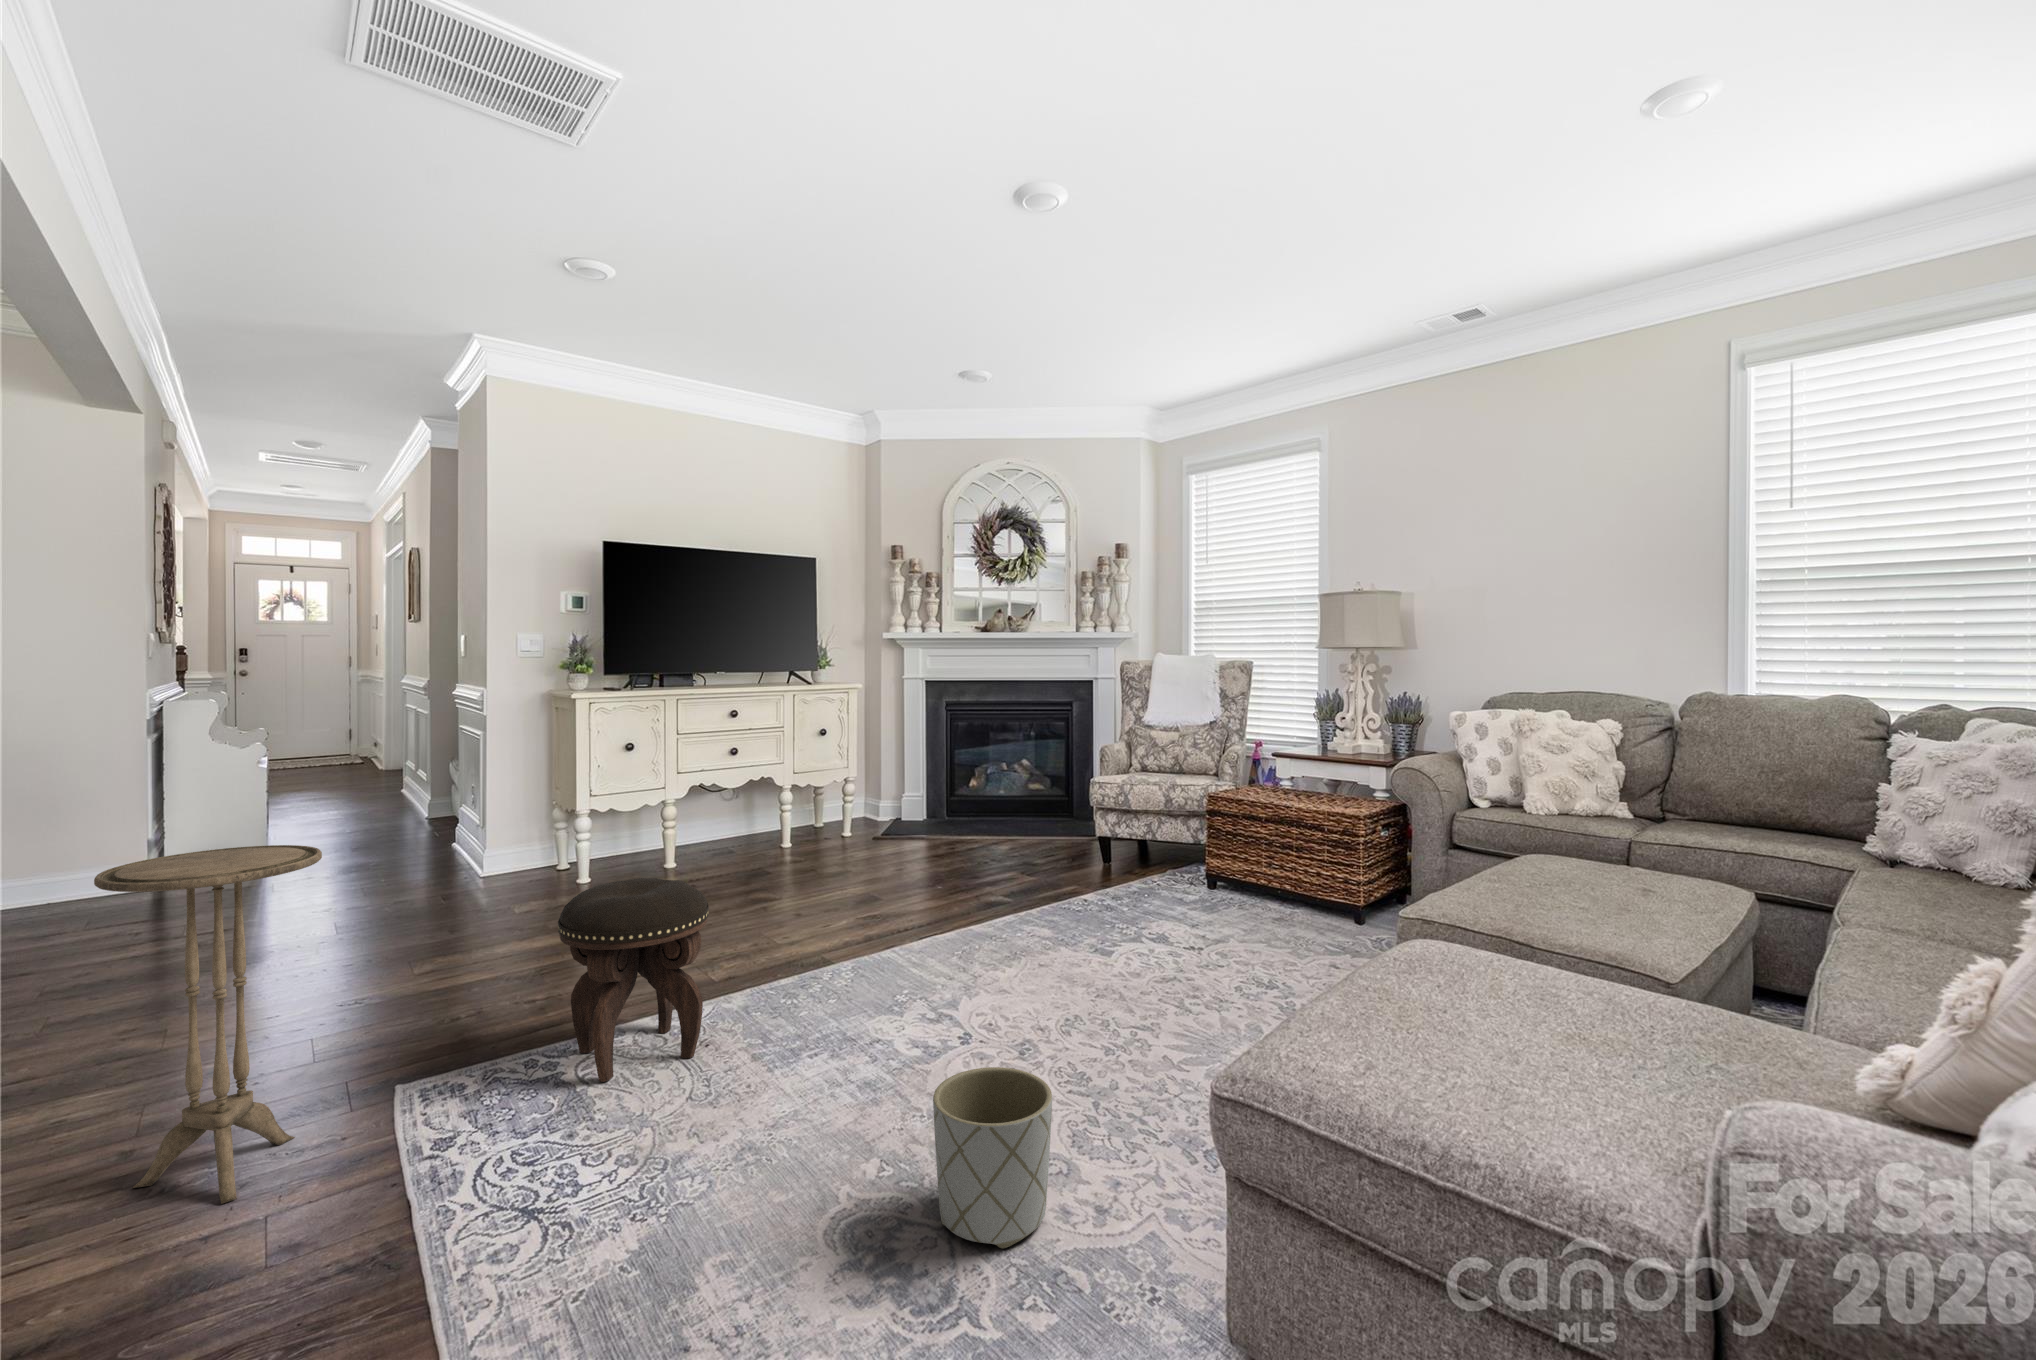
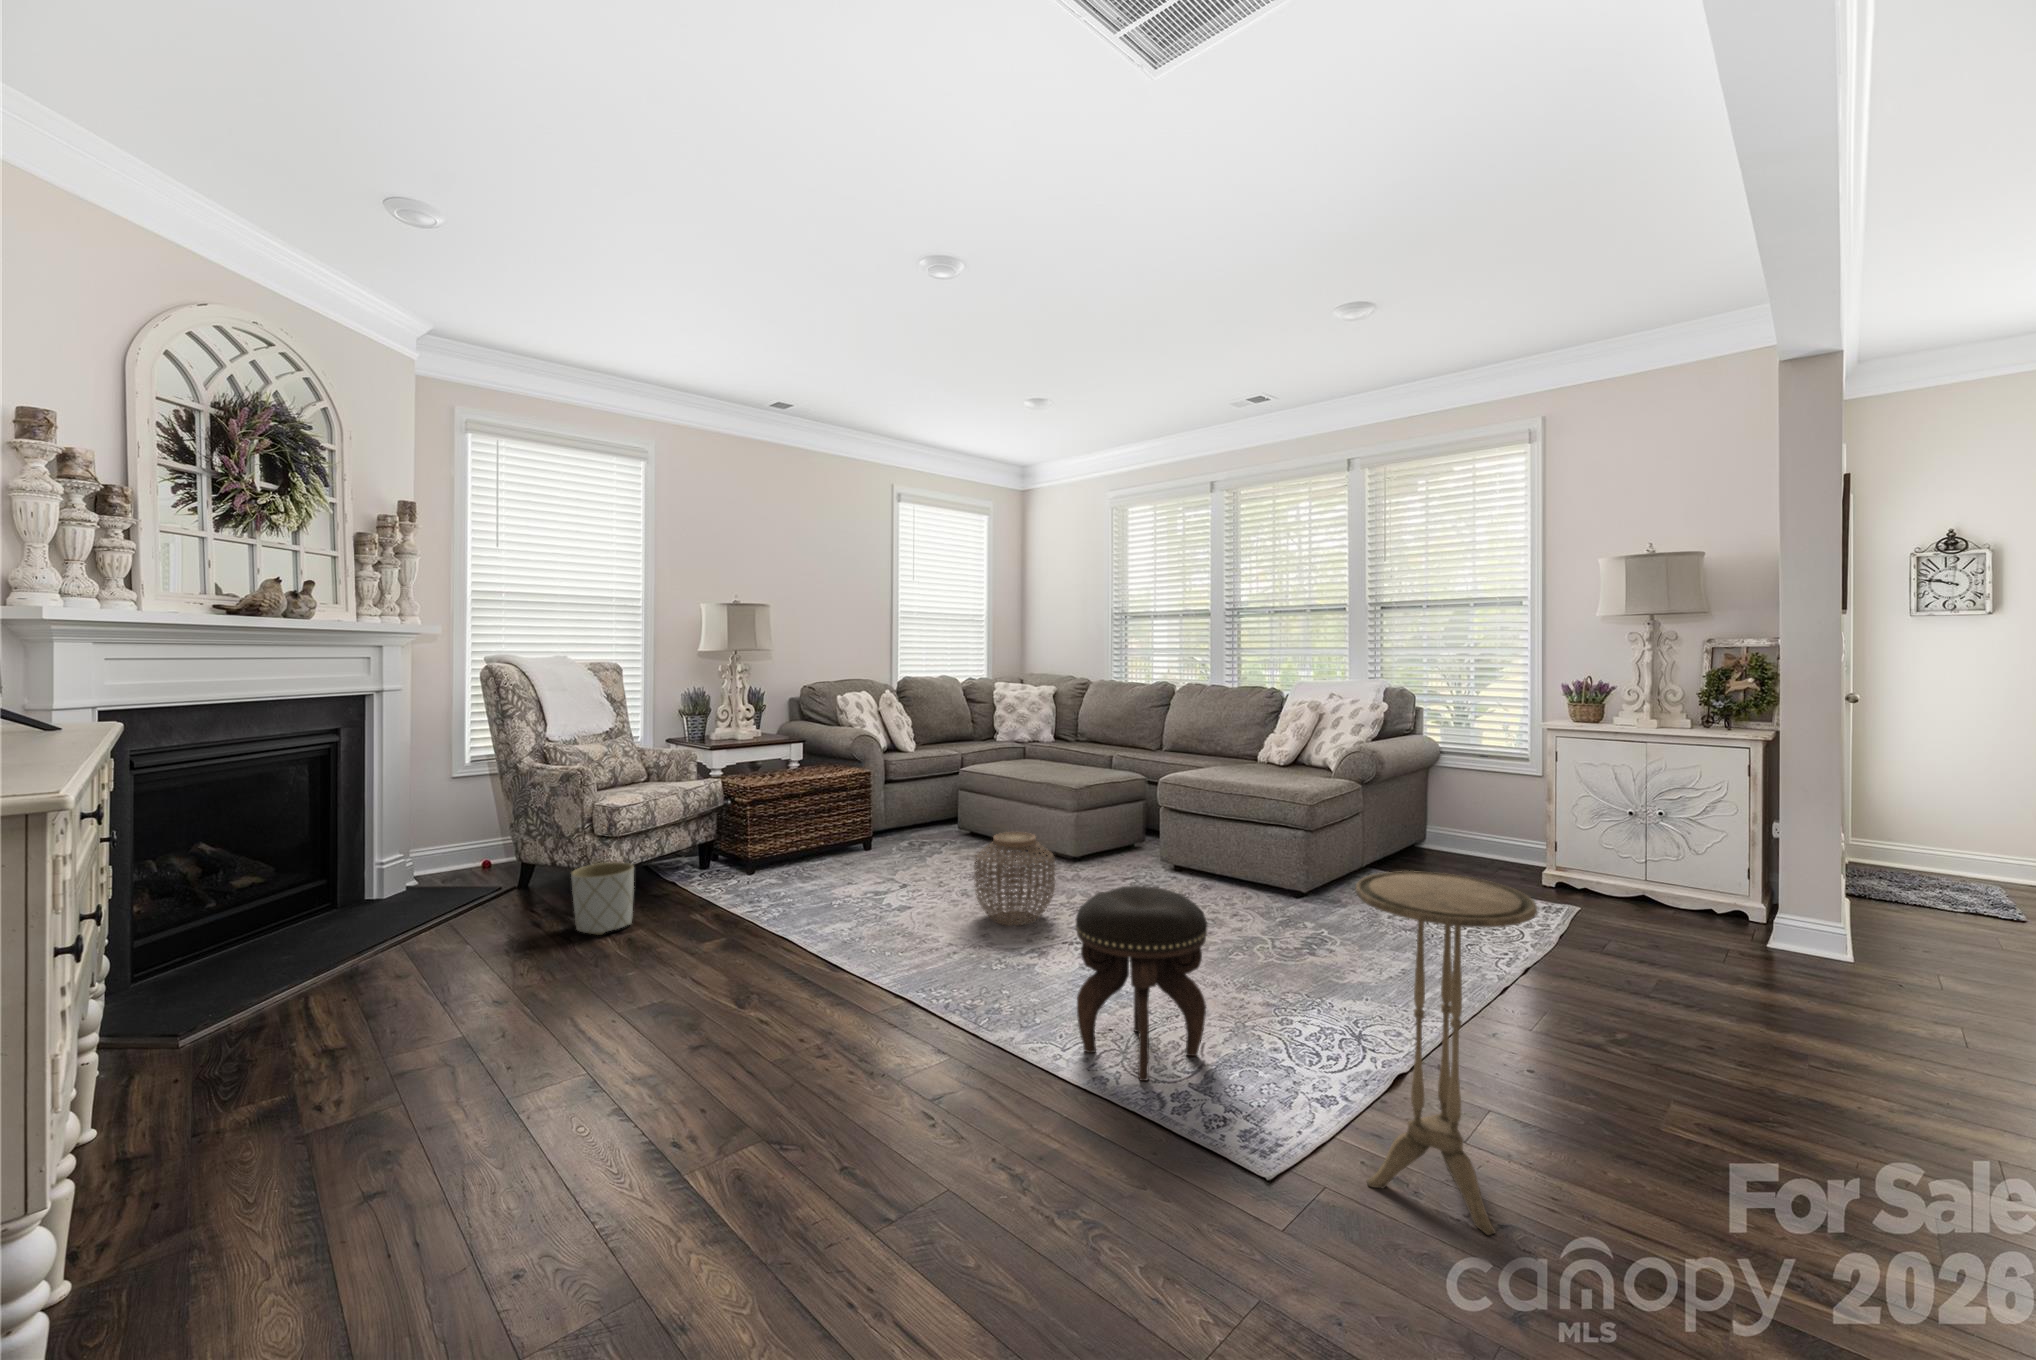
woven basket: none [1012,883,1122,1014] -> present [974,832,1055,926]
planter: present [933,1067,1052,1248] -> present [571,862,634,935]

